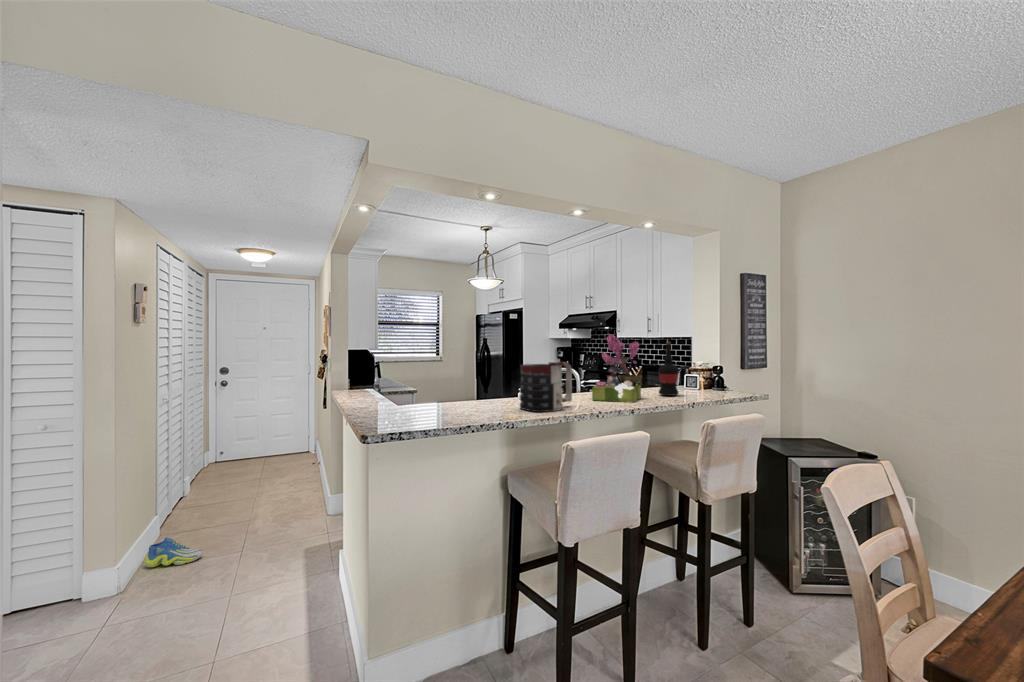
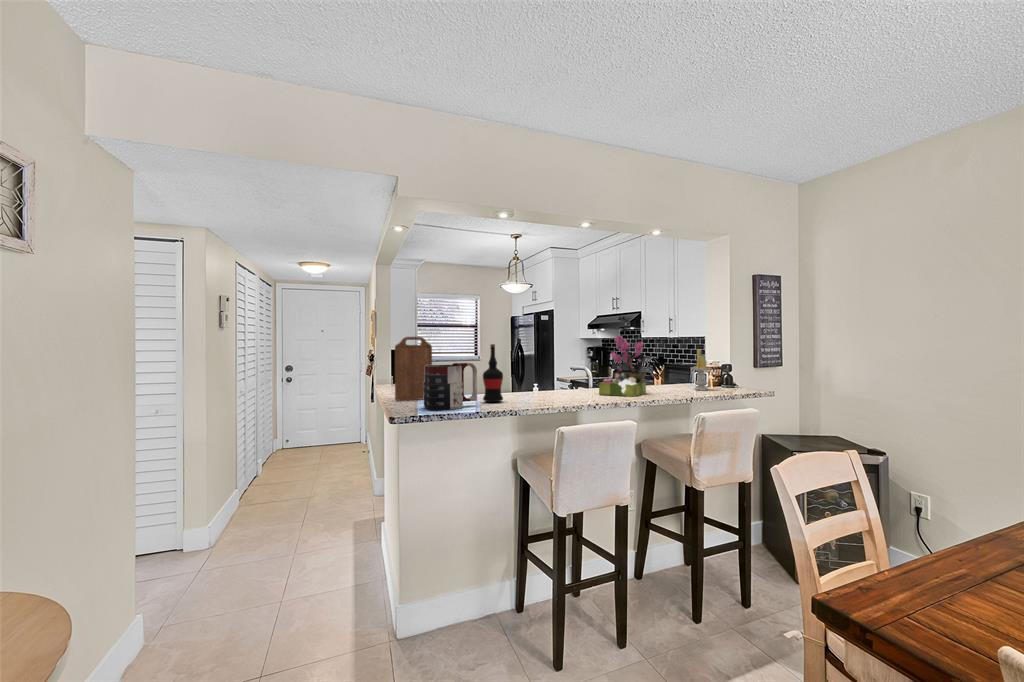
cutting board: none [360,335,404,411] -> present [395,337,432,401]
wine bottle: present [658,342,679,396] -> present [483,344,503,402]
candle: none [683,350,707,394] -> present [691,349,712,390]
mug: present [520,362,572,412] -> present [424,363,477,410]
sneaker: present [145,537,203,567] -> none [226,508,272,532]

